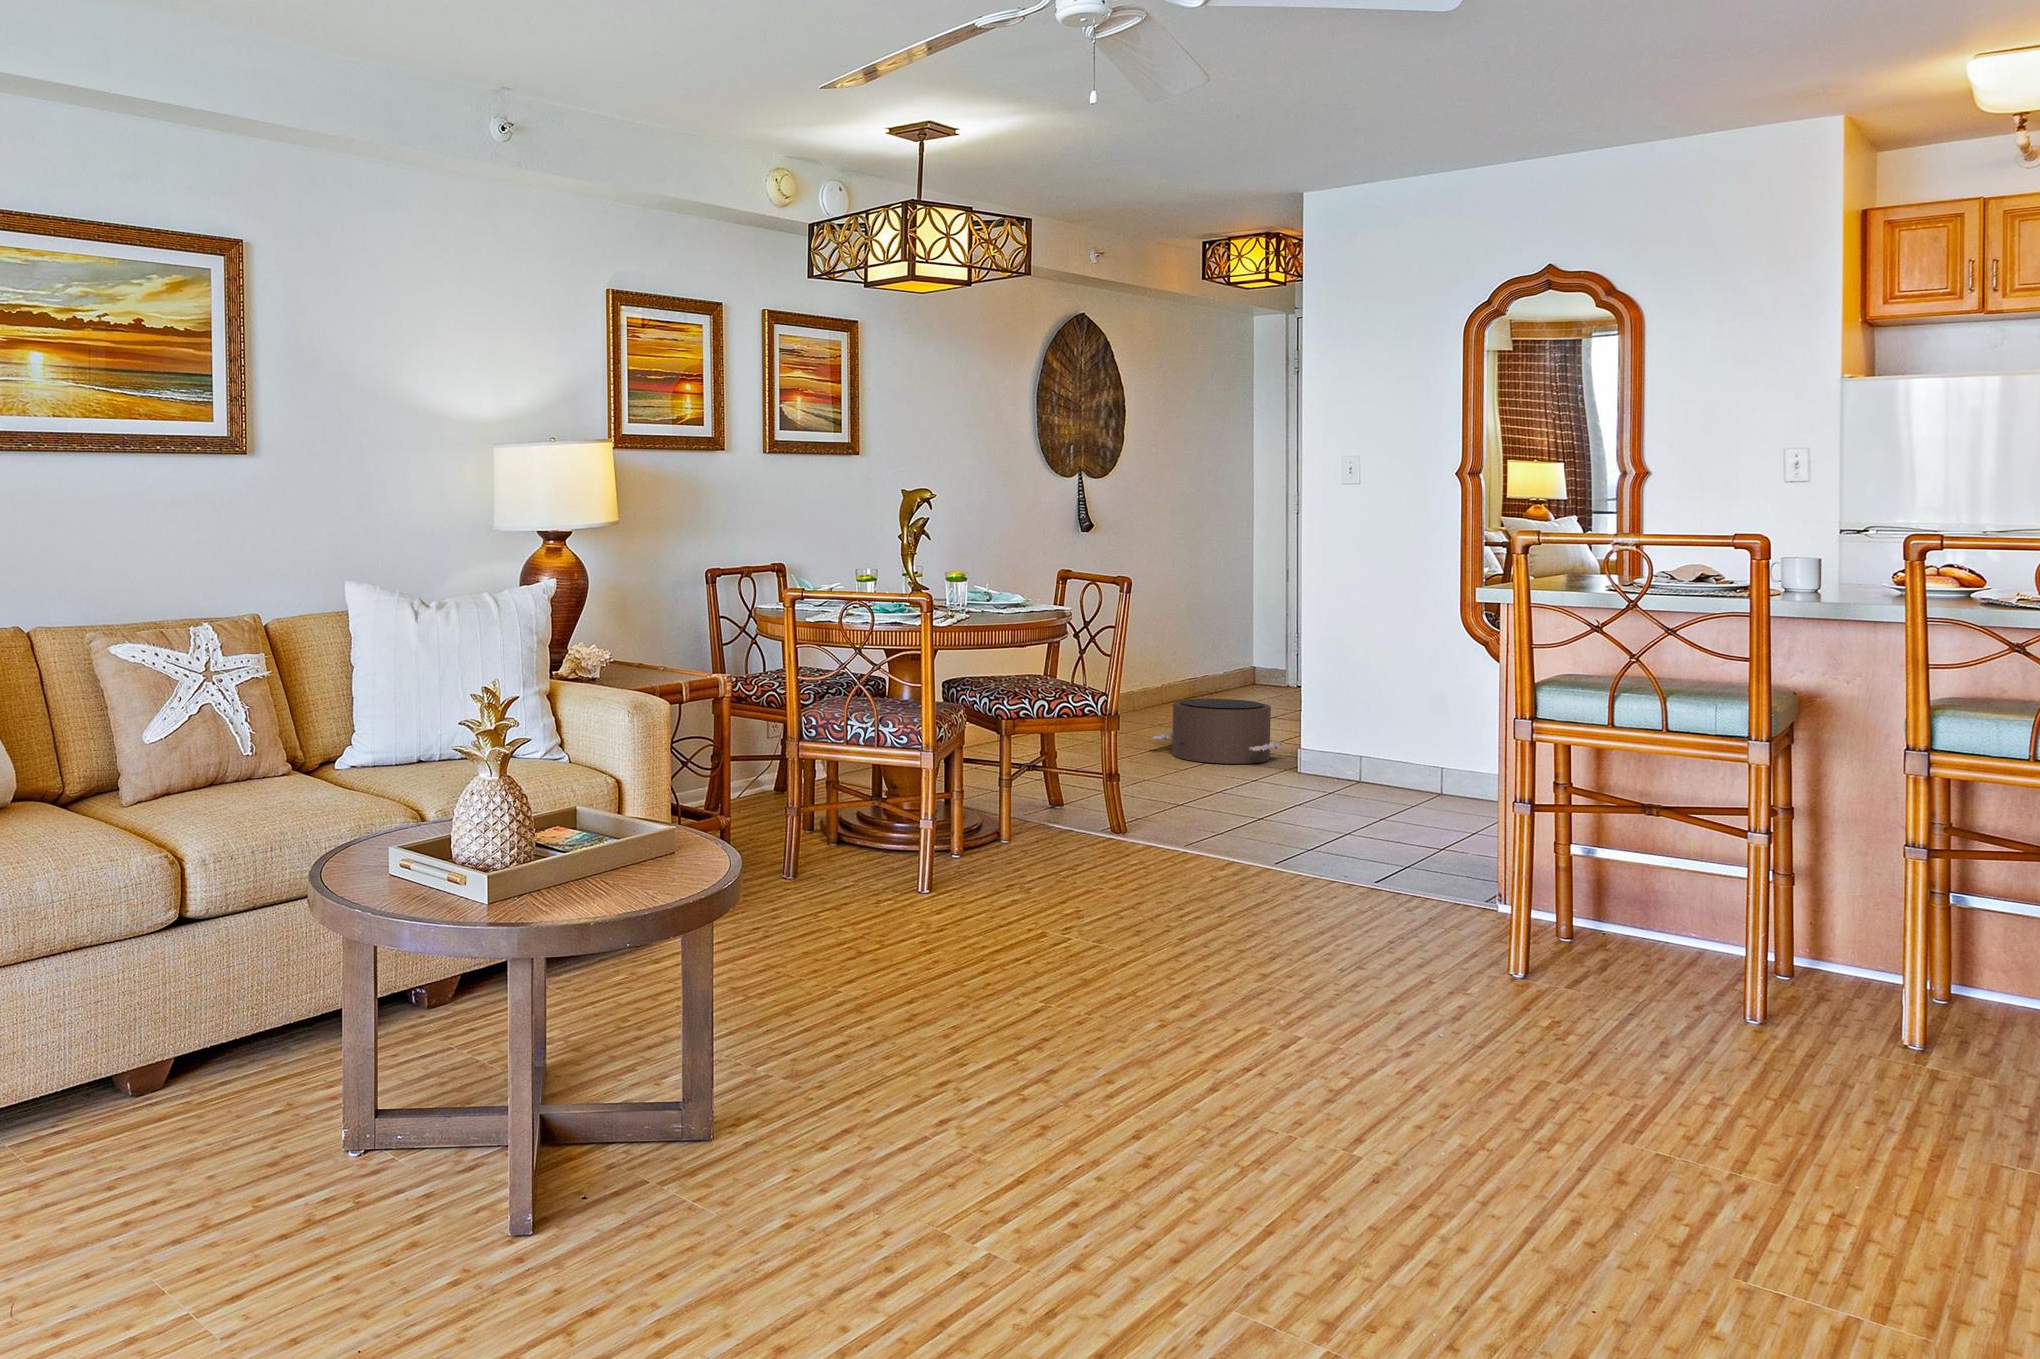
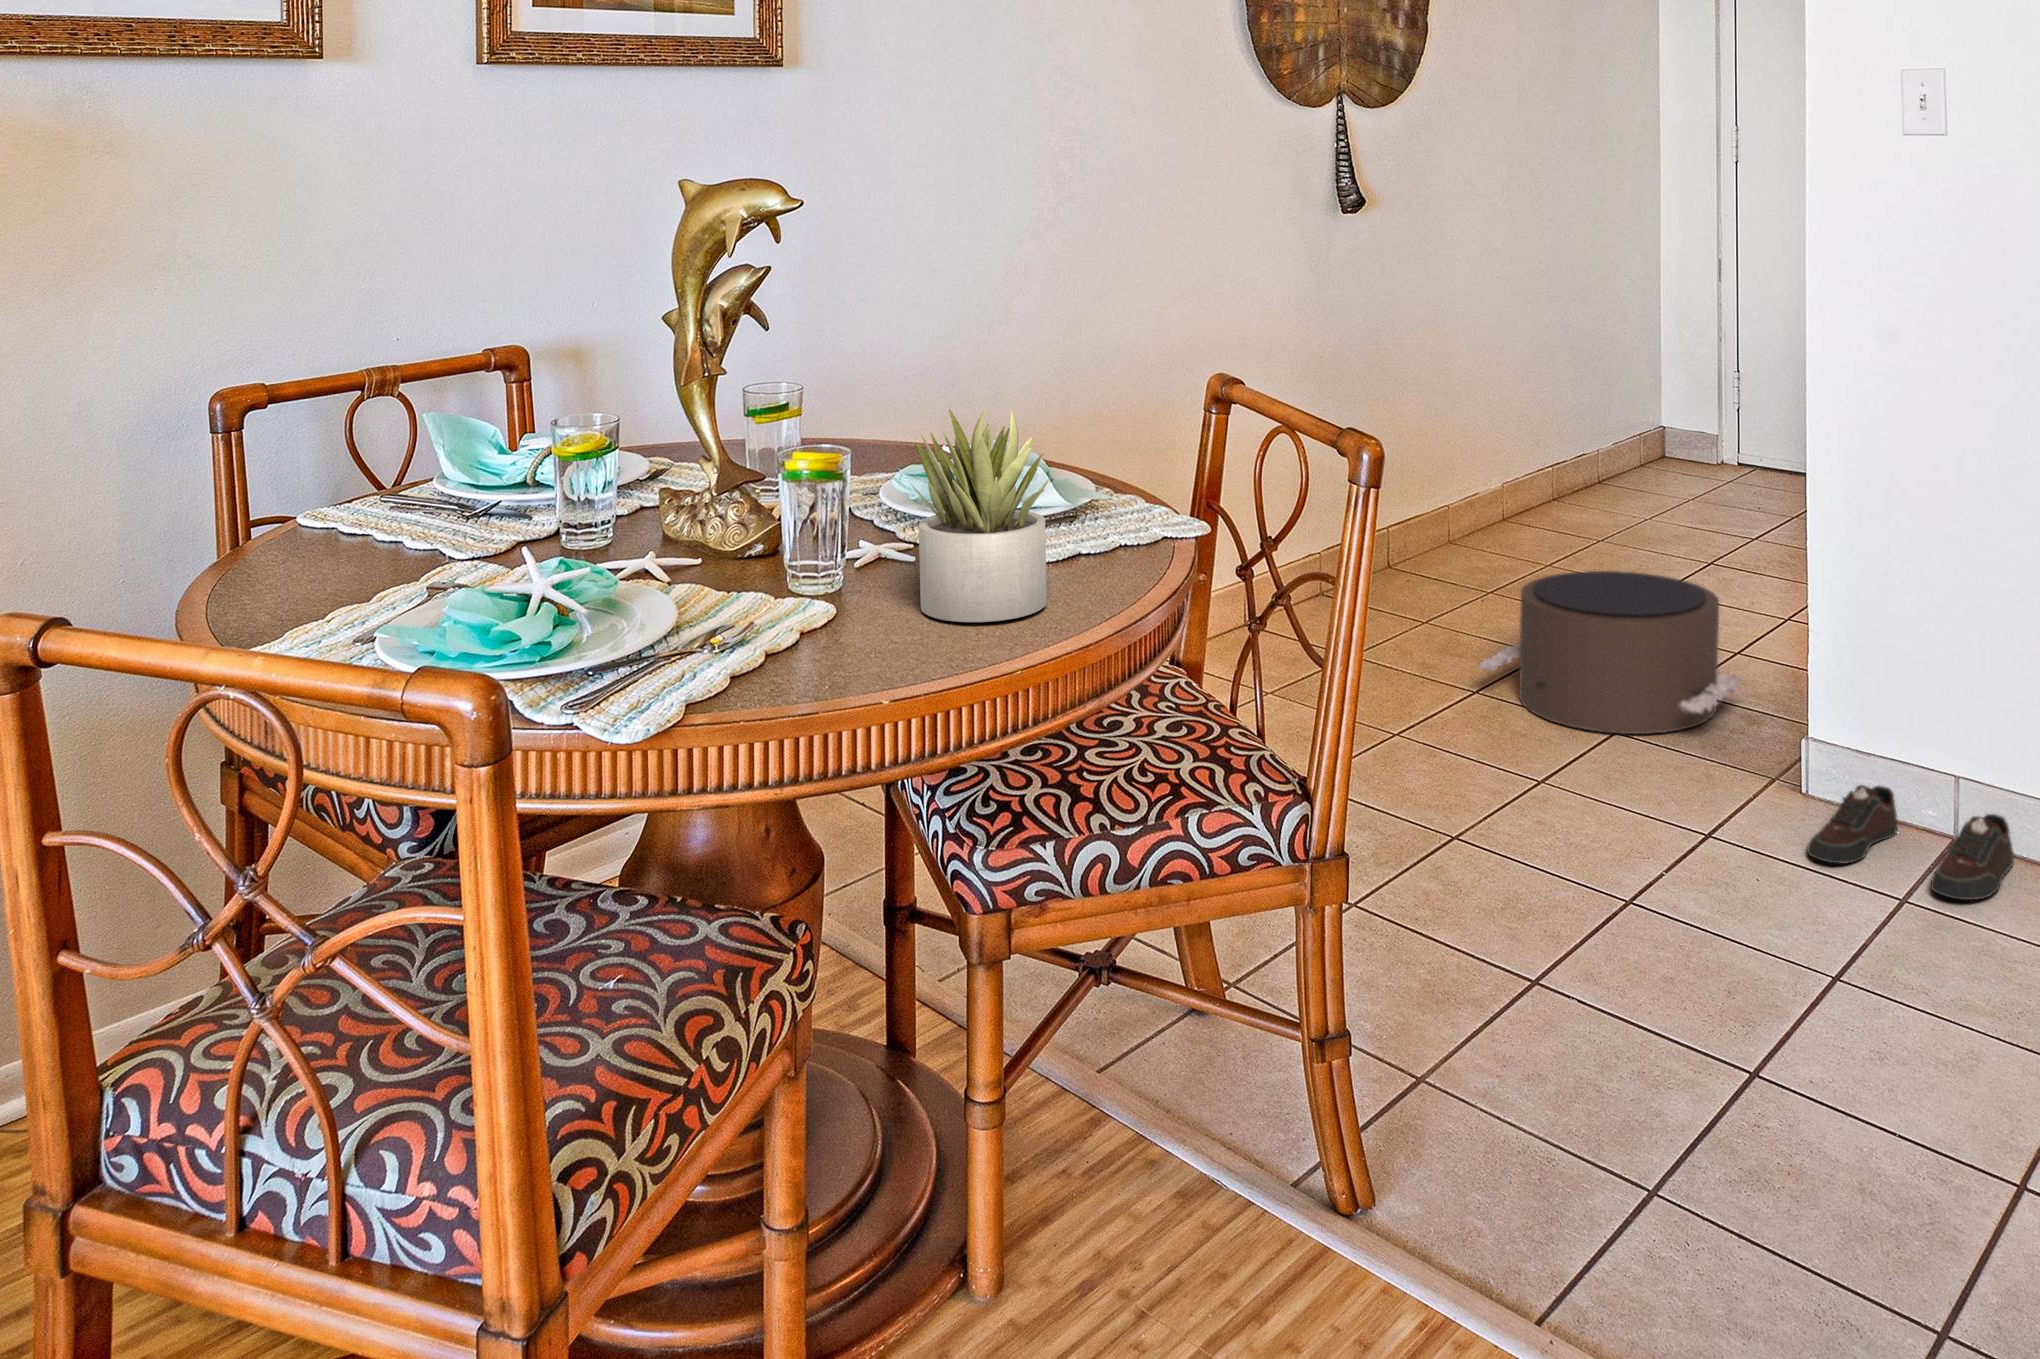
succulent plant: none [981,559,1025,621] -> present [910,408,1050,622]
shoe: none [1299,765,1392,800] -> present [1807,785,2014,900]

